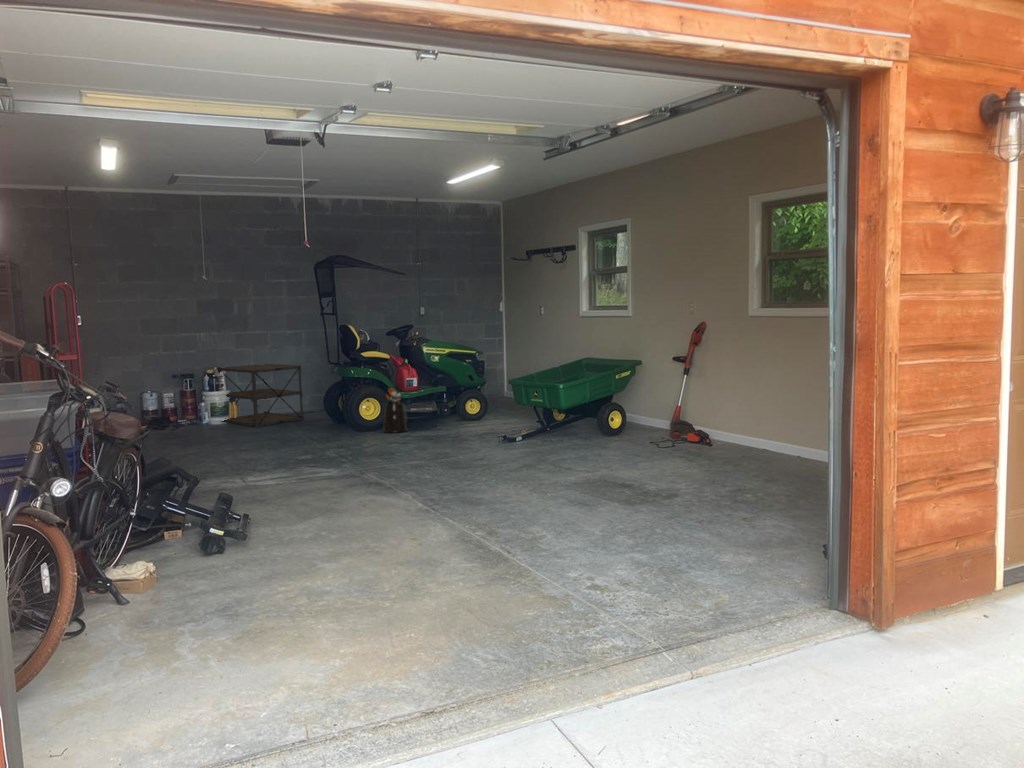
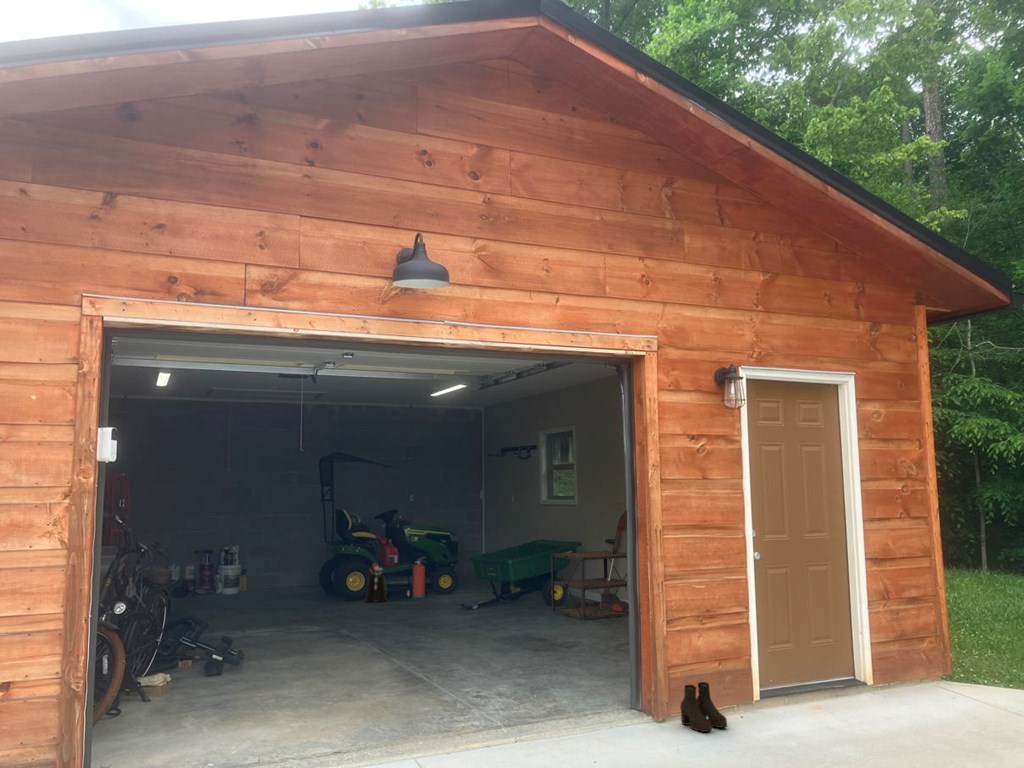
shelving unit: present [217,364,304,427] -> present [551,550,627,620]
fire extinguisher: none [430,379,451,426] -> present [407,557,425,598]
boots: none [915,574,993,651] -> present [680,682,727,732]

